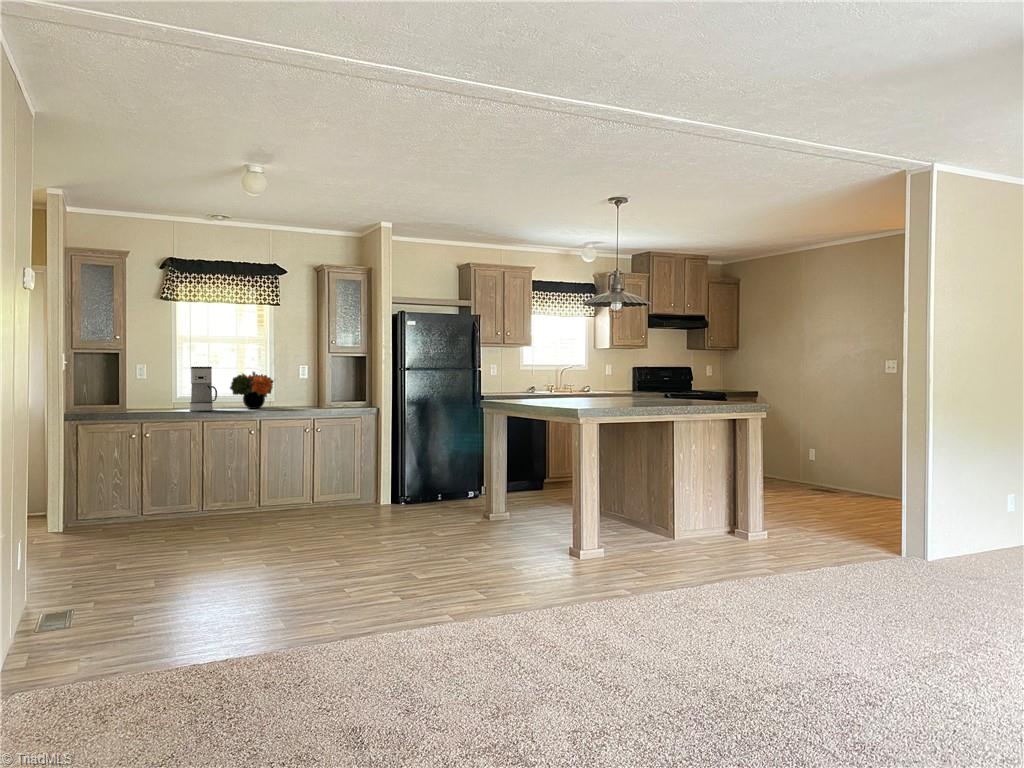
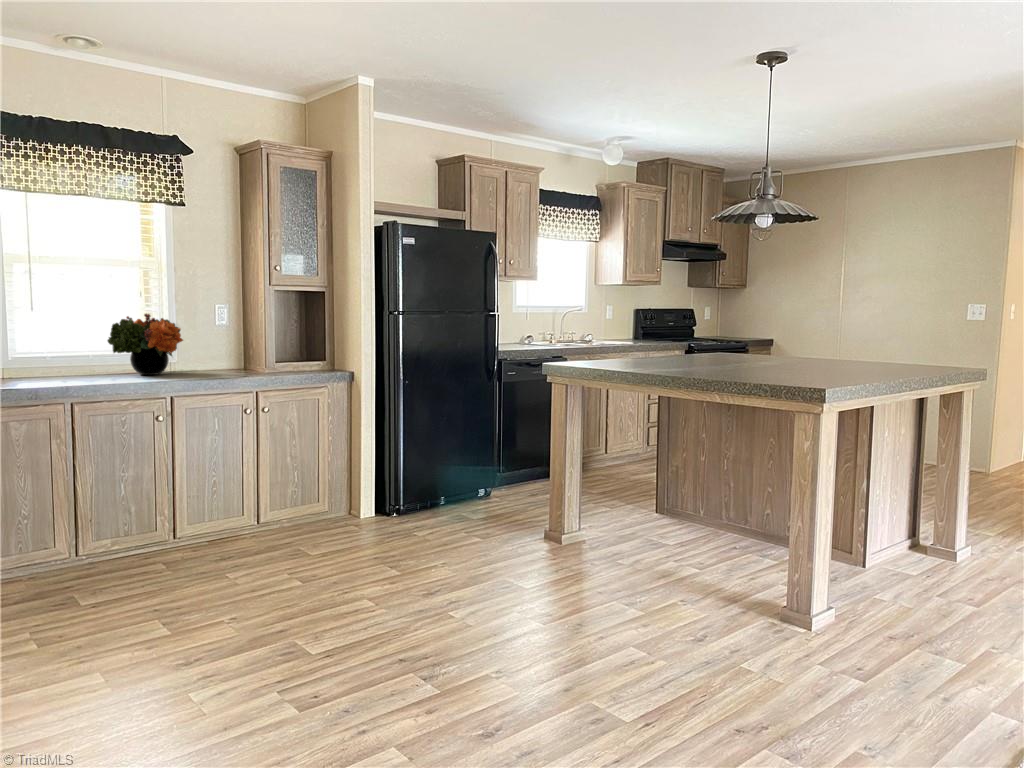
coffee maker: present [190,367,217,411] -> none [38,305,90,384]

